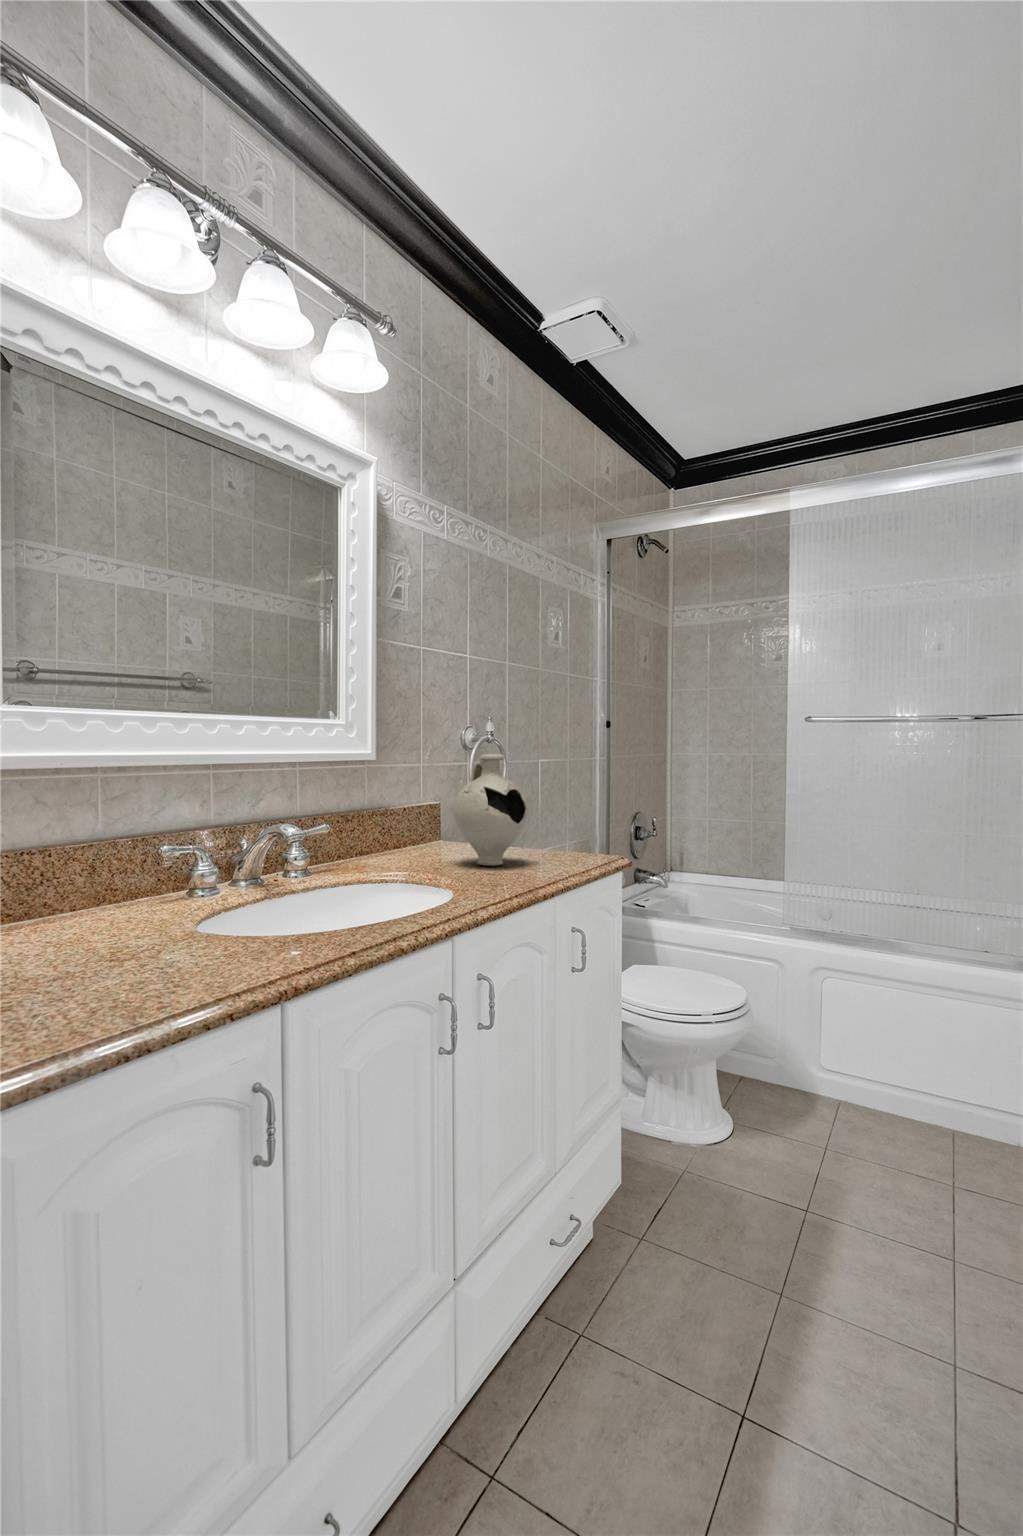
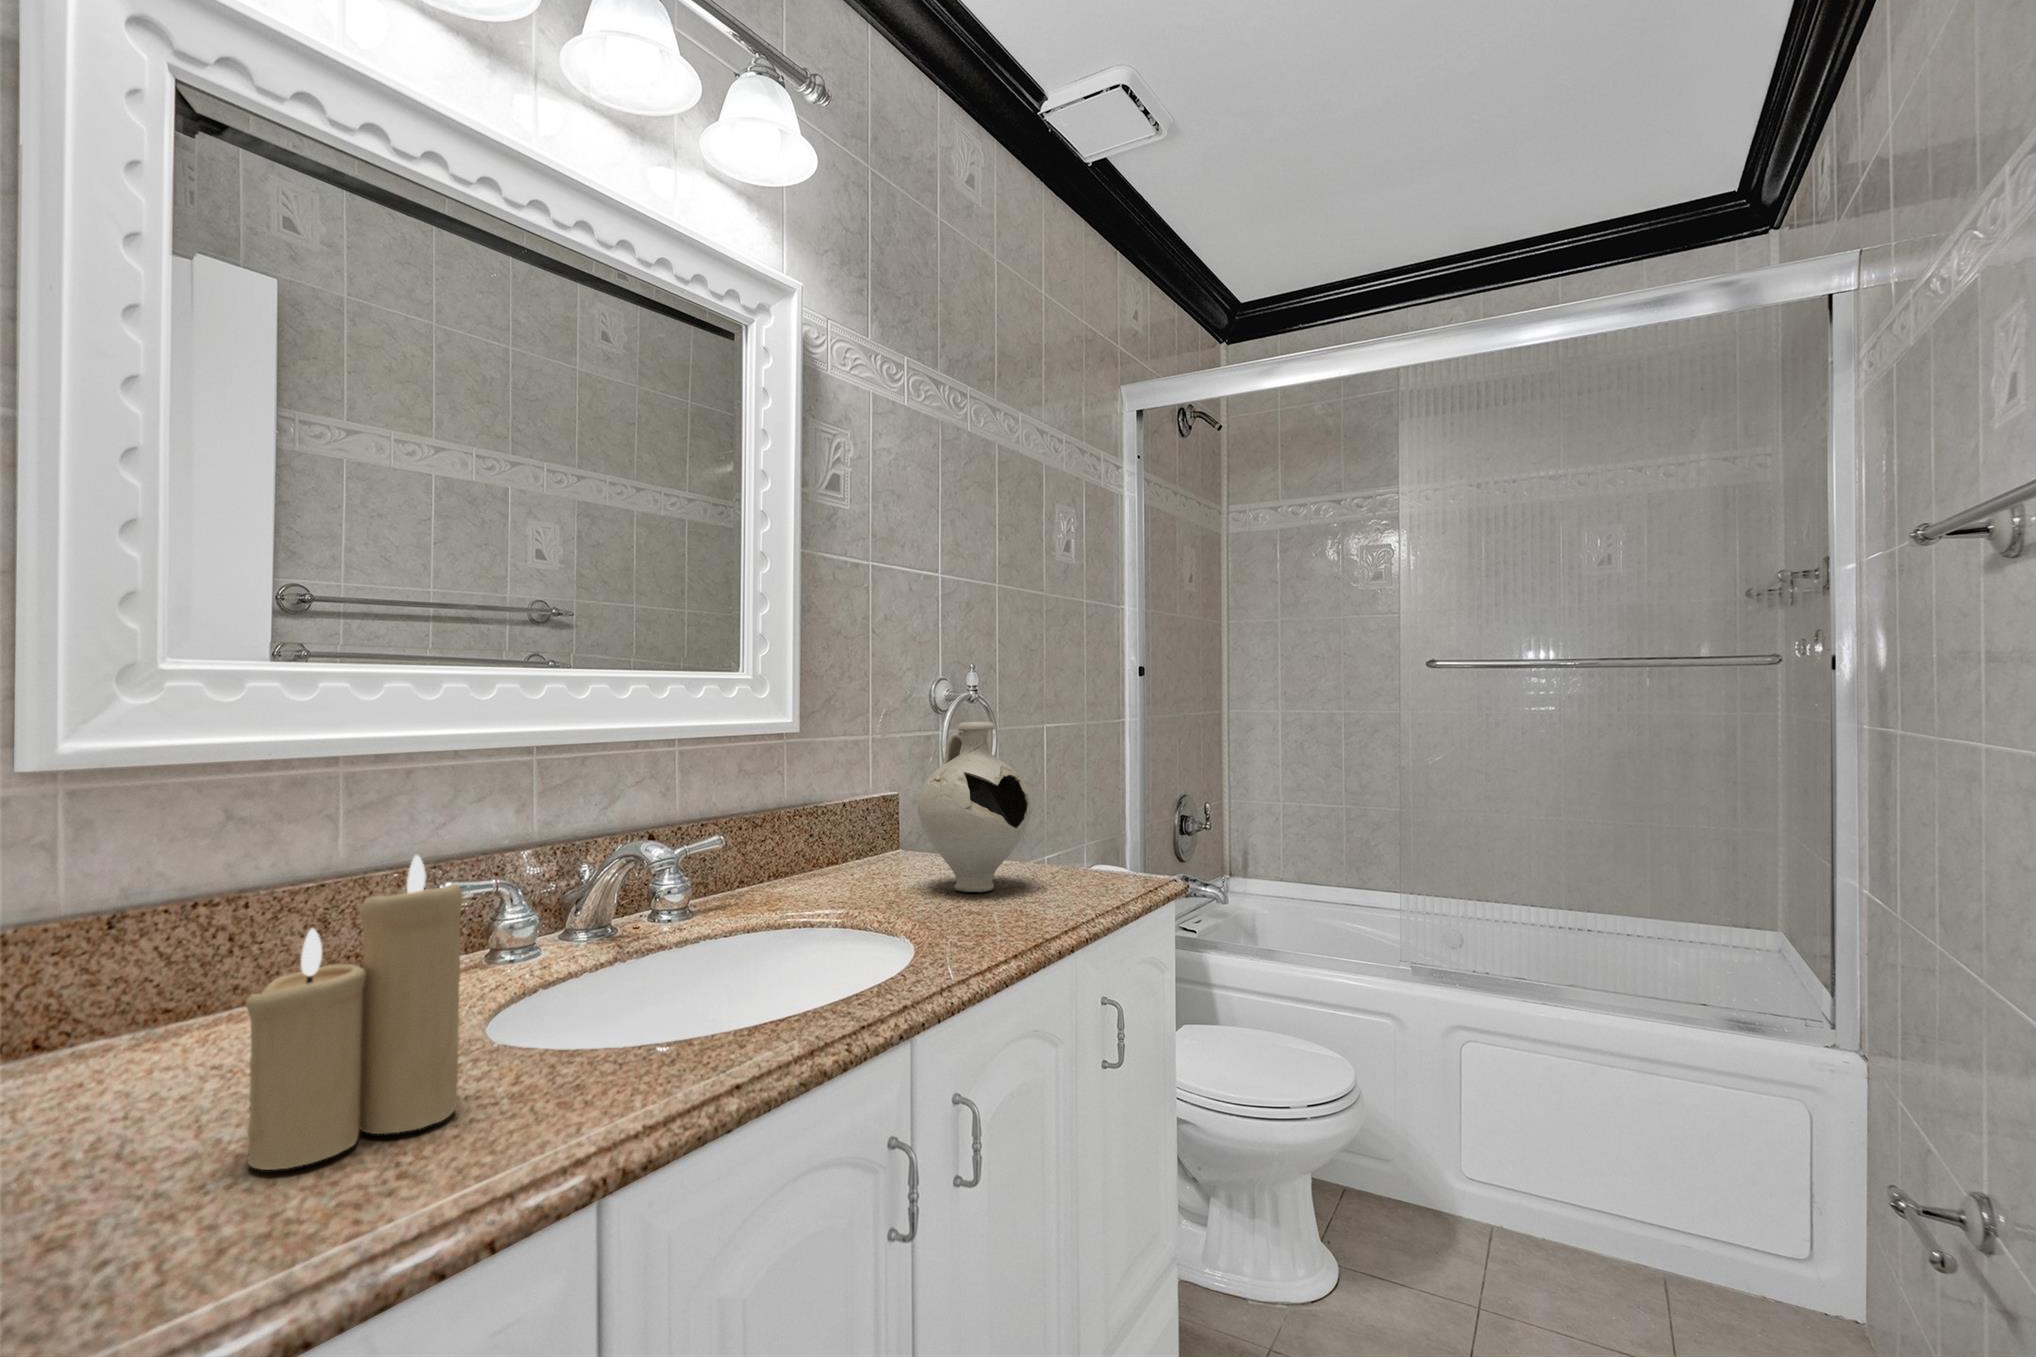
candle: none [91,813,199,977] -> present [246,855,463,1170]

